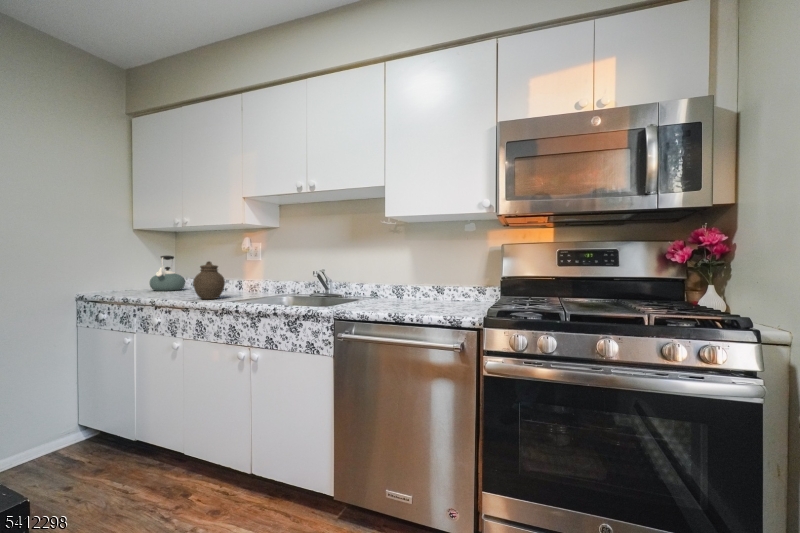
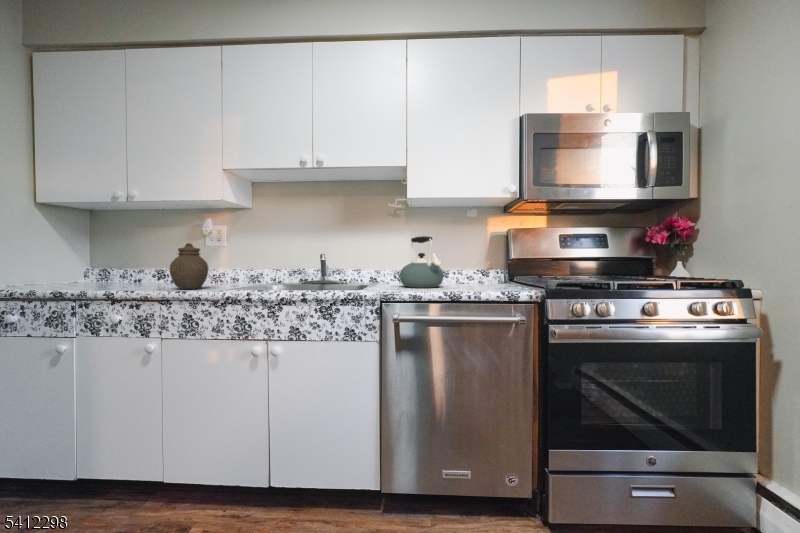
kettle: present [150,256,185,291] -> present [400,236,443,288]

